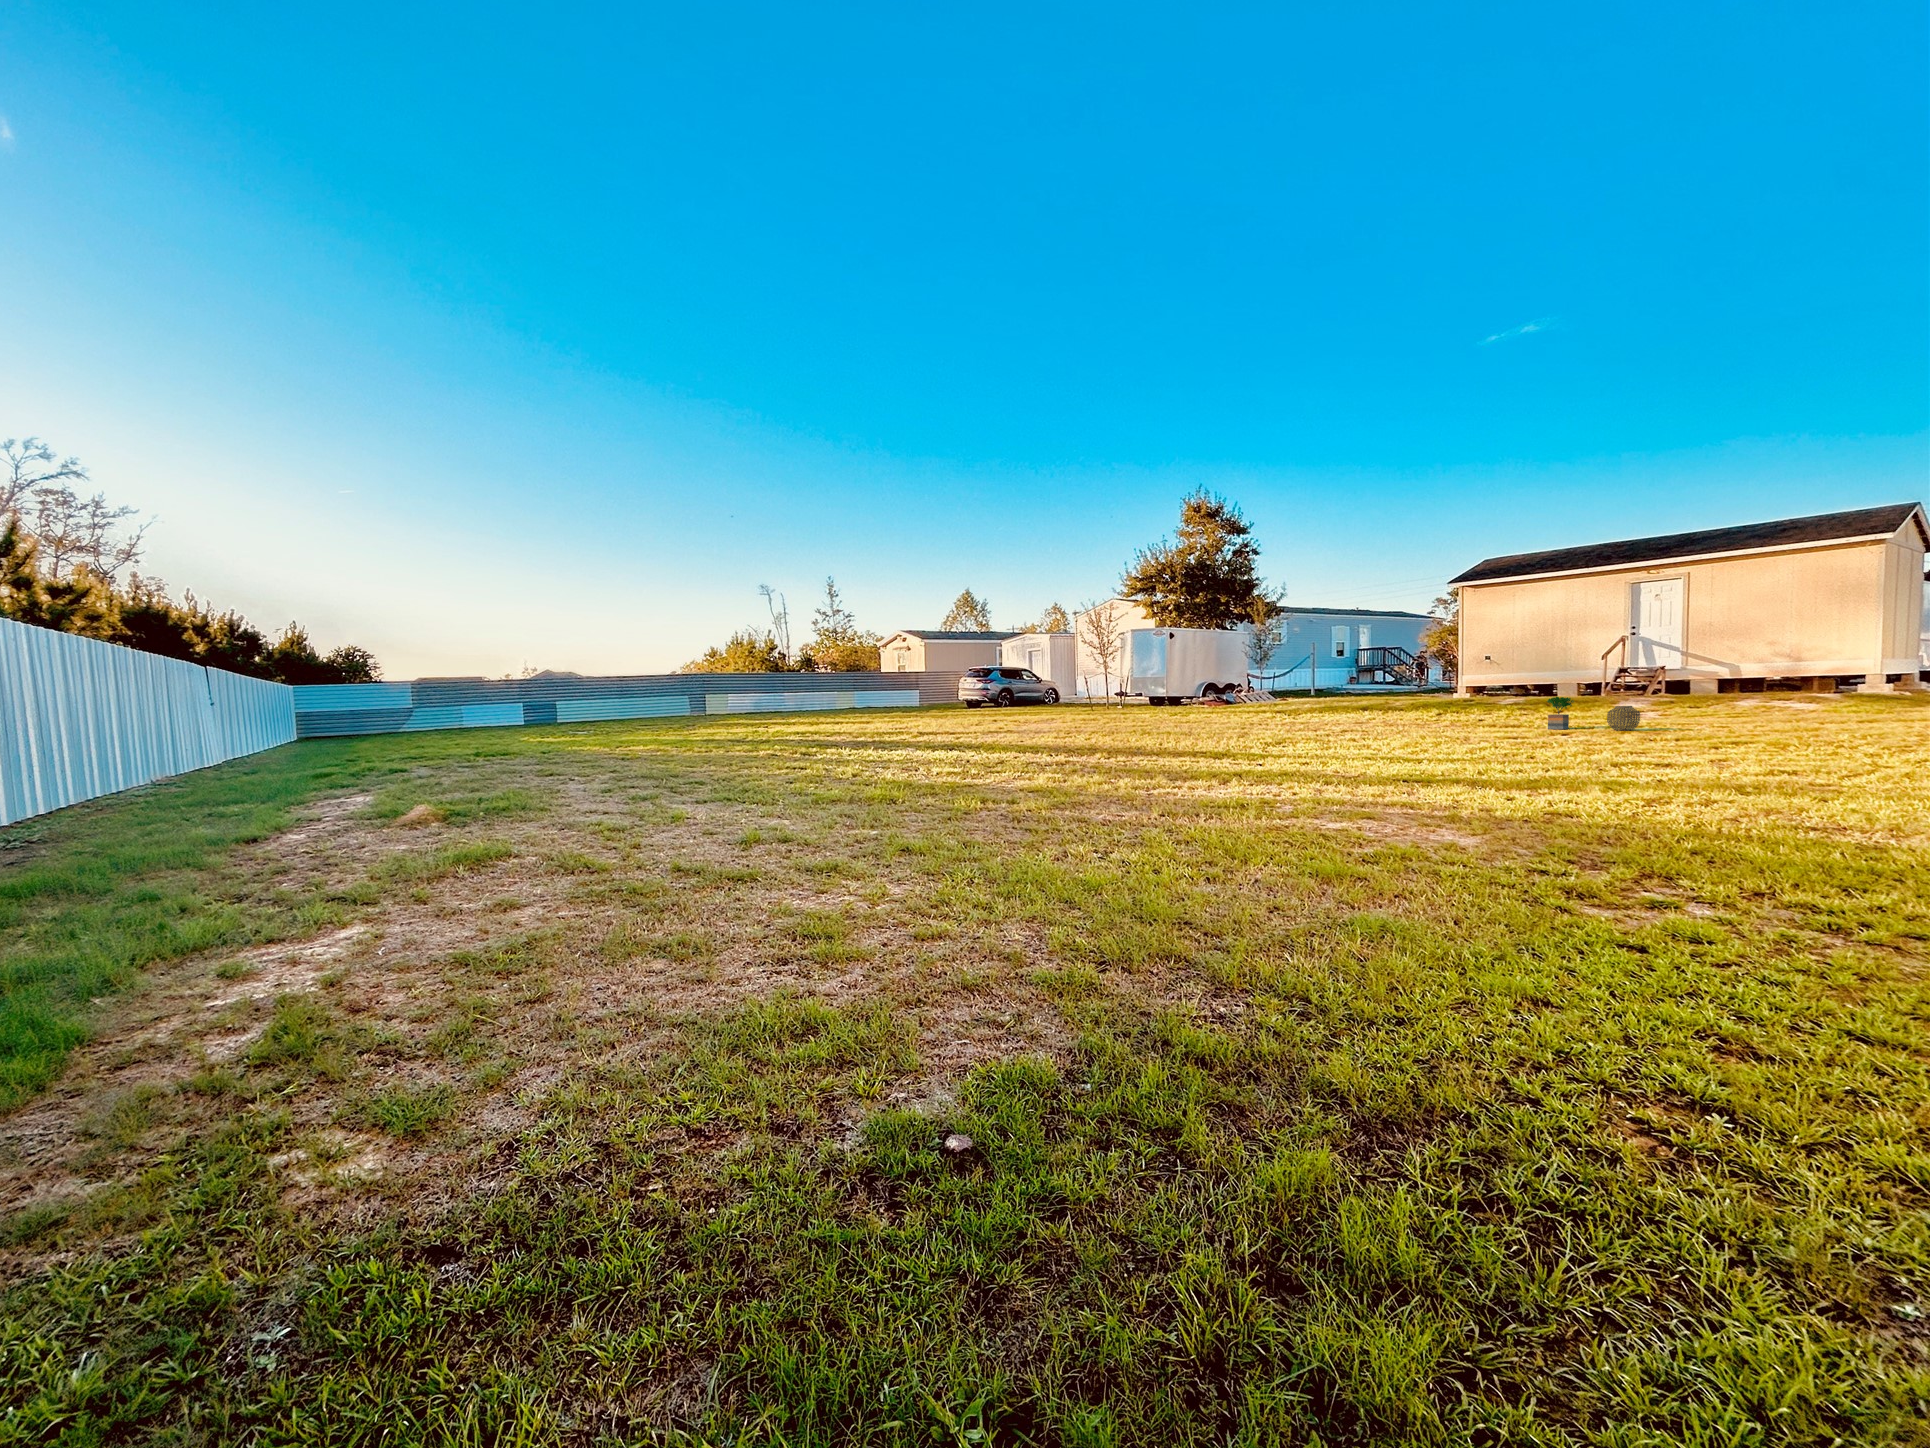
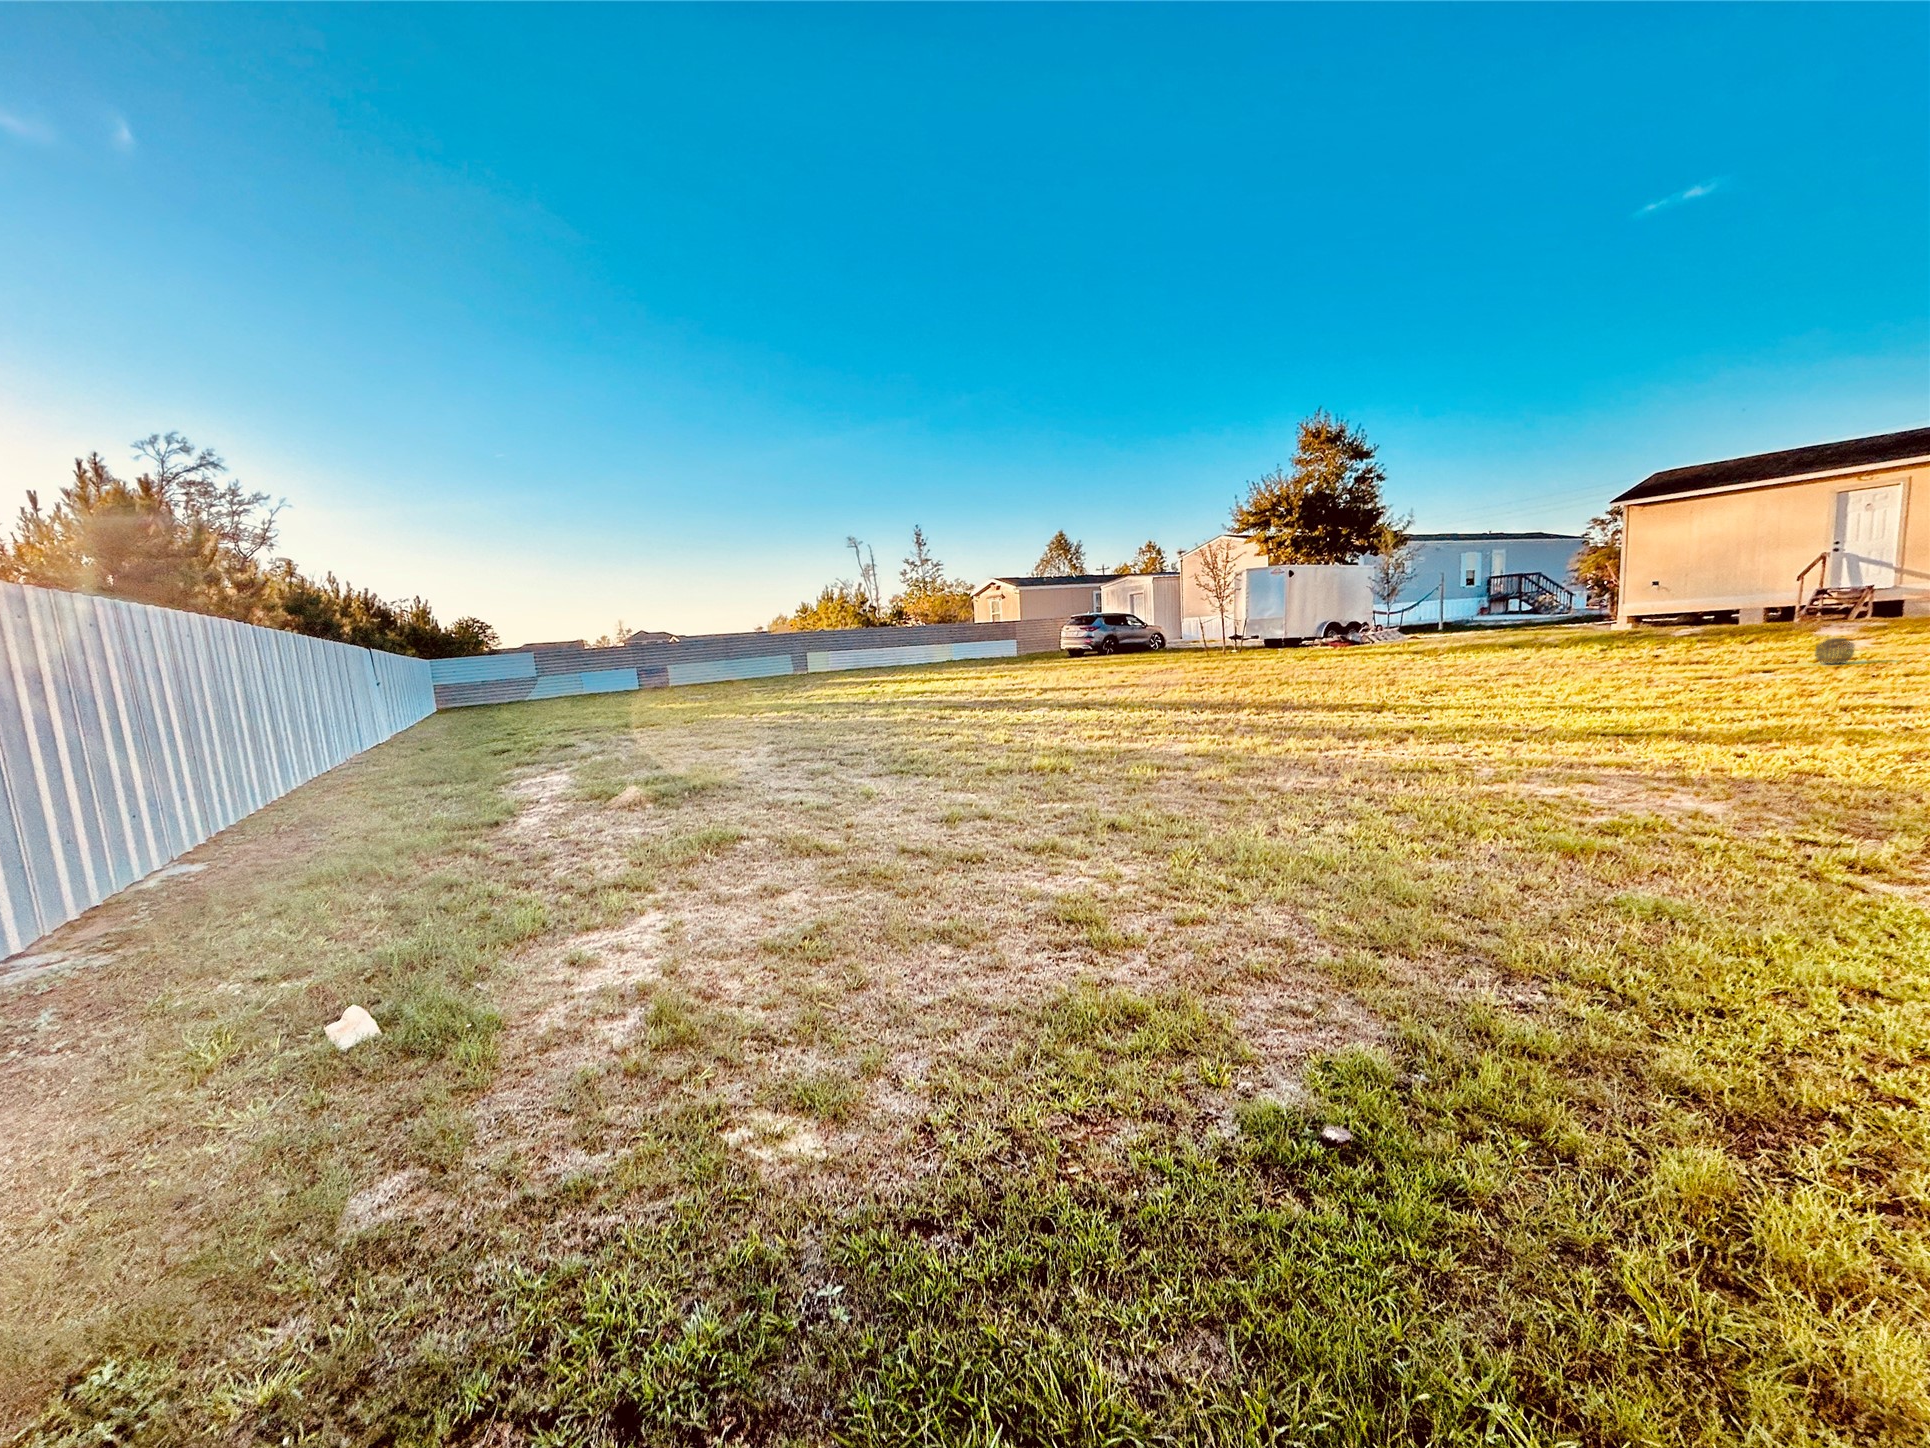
potted tree: present [1547,697,1574,729] -> none [1745,630,1779,665]

